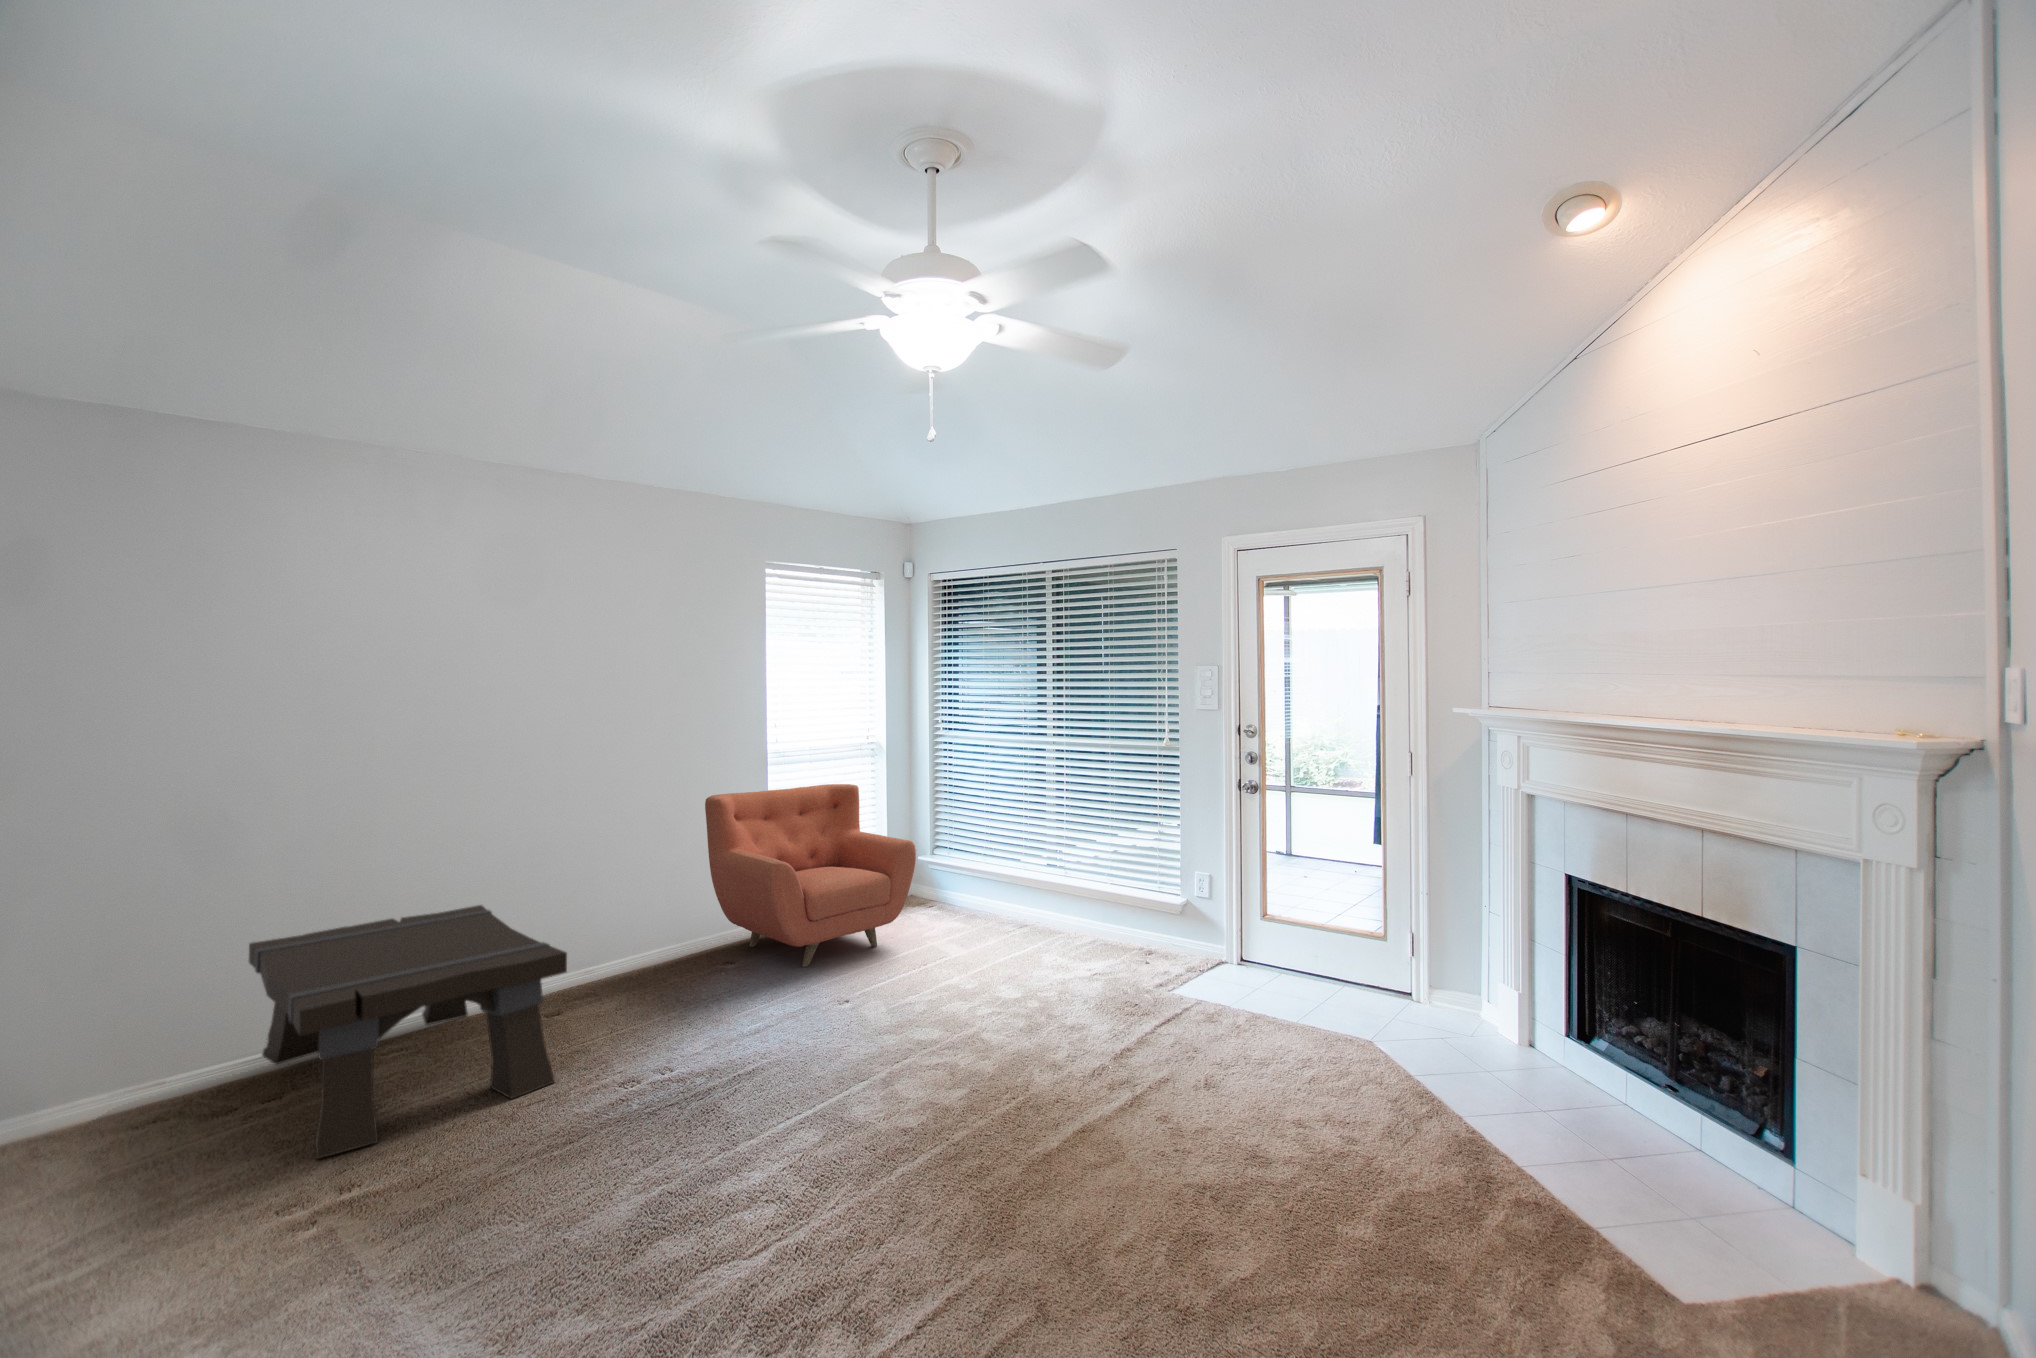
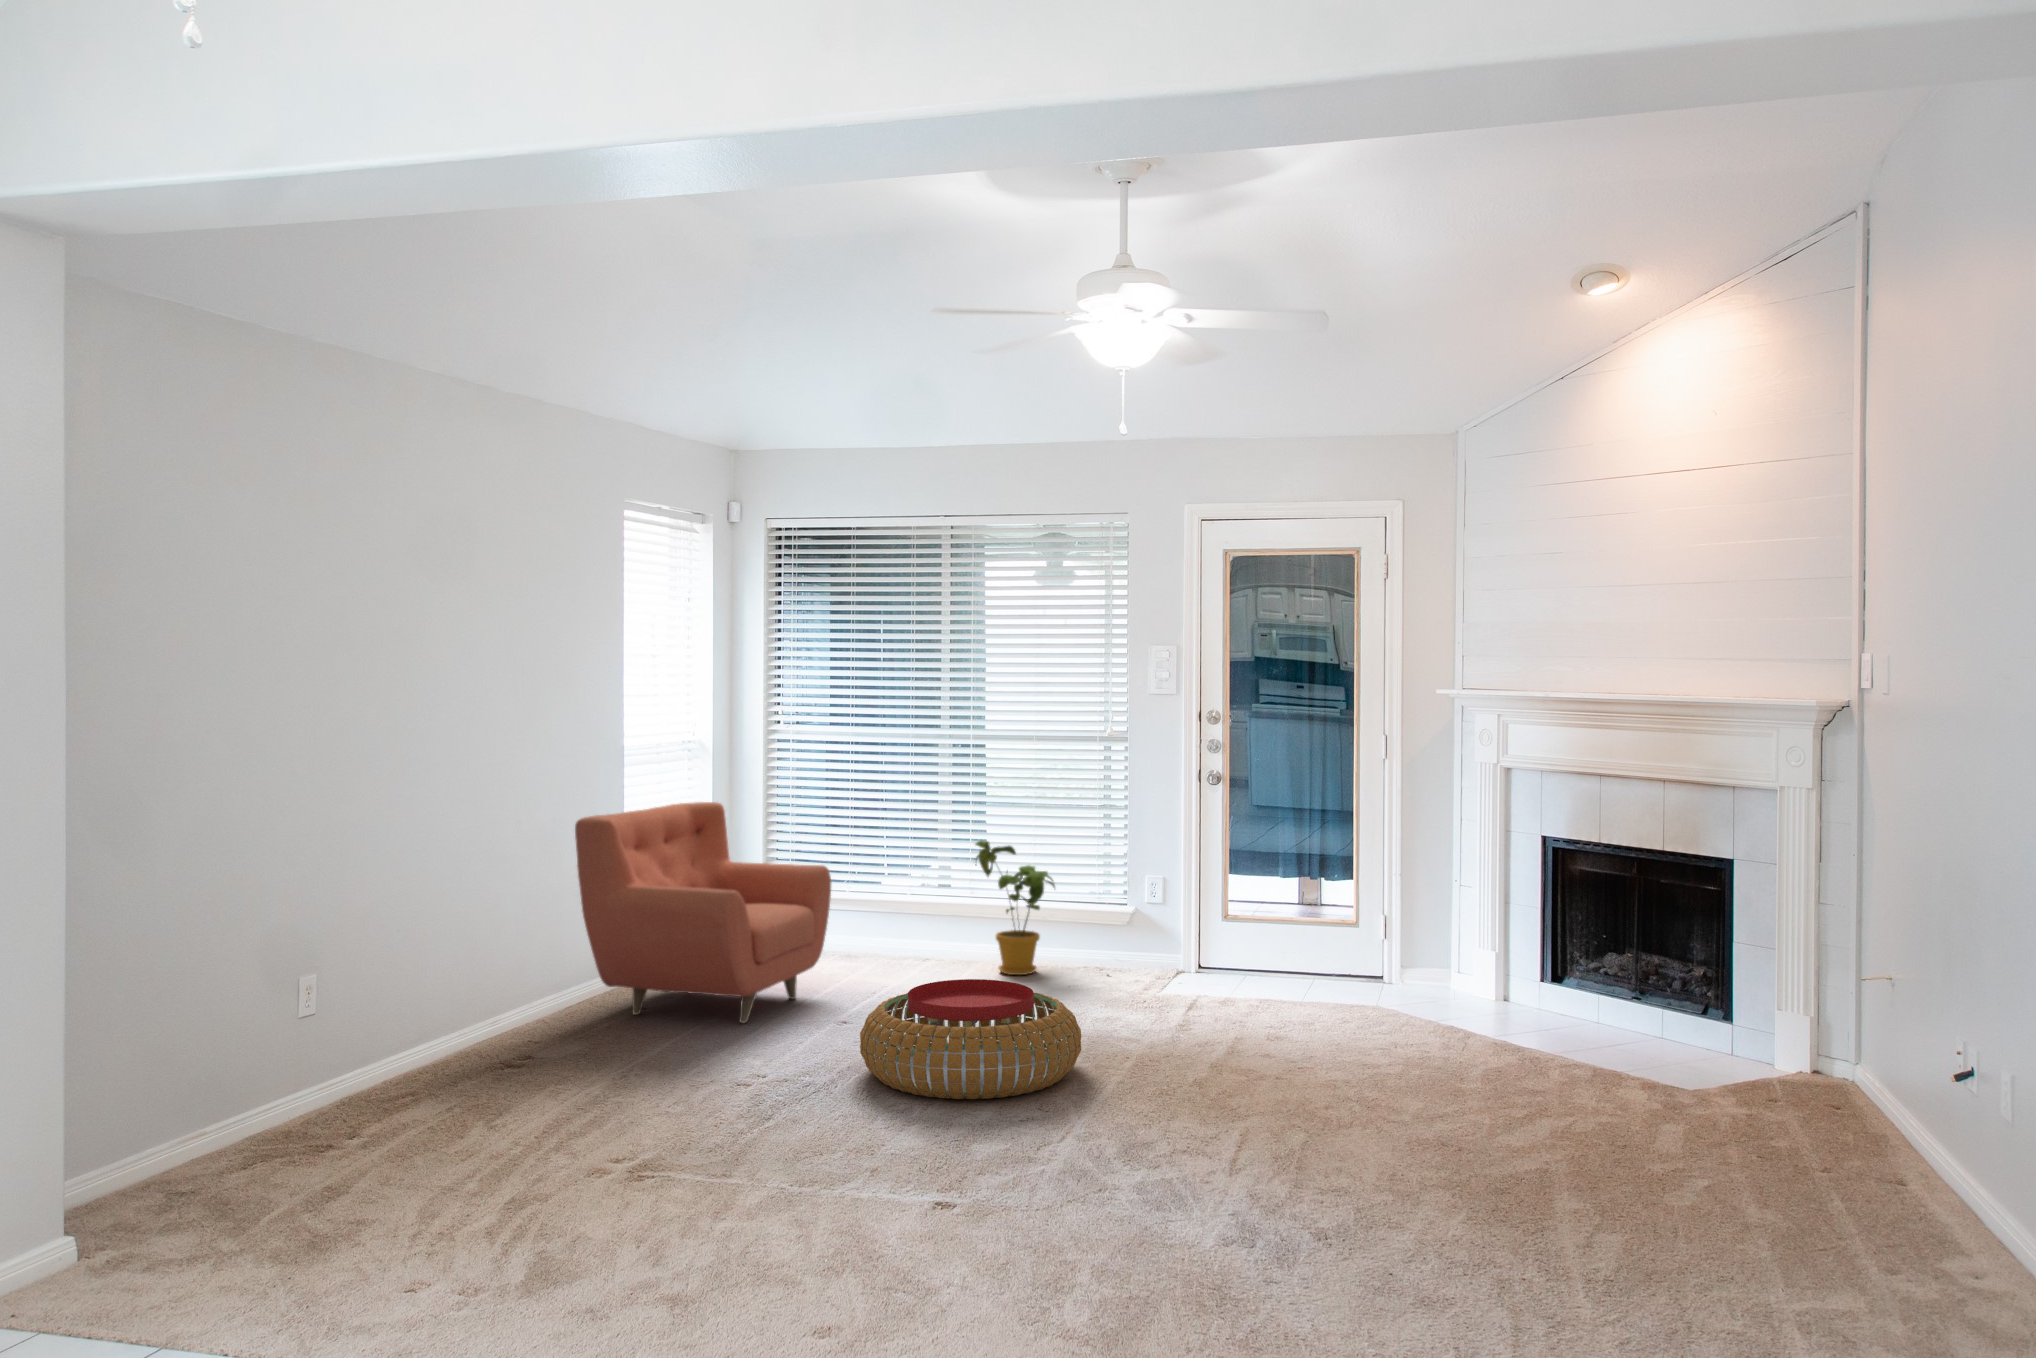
house plant: none [1037,828,1107,945] -> present [976,840,1055,975]
coffee table: present [249,905,567,1159] -> none [174,966,643,1218]
pouf: none [785,963,990,1095] -> present [860,979,1081,1099]

